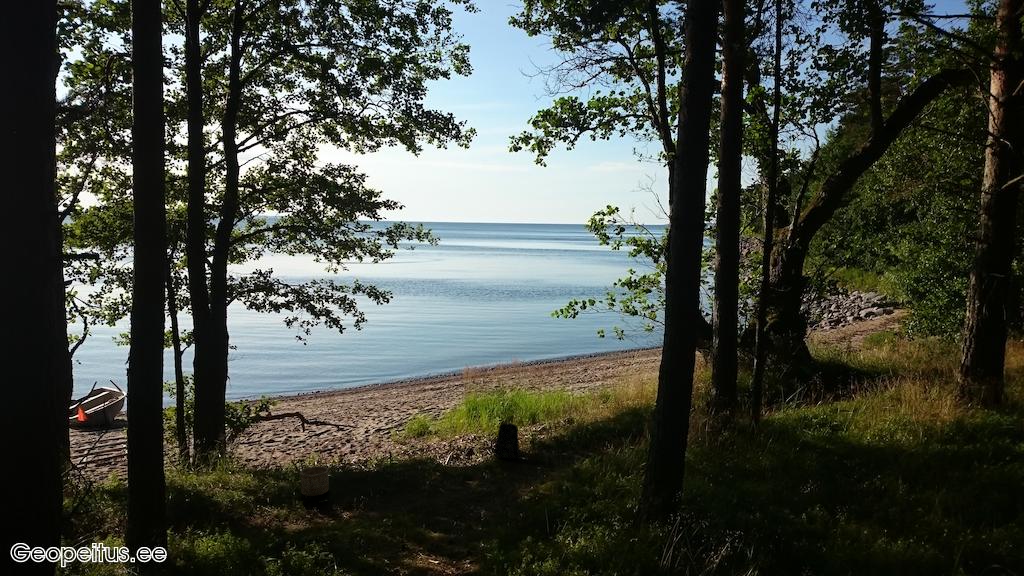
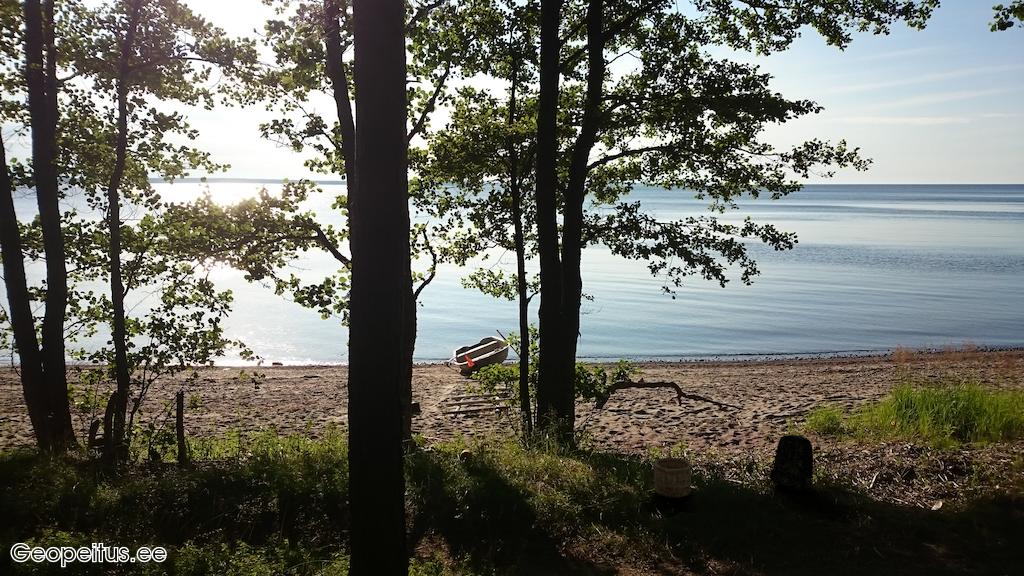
backpack: present [495,423,520,459] -> present [770,435,813,491]

